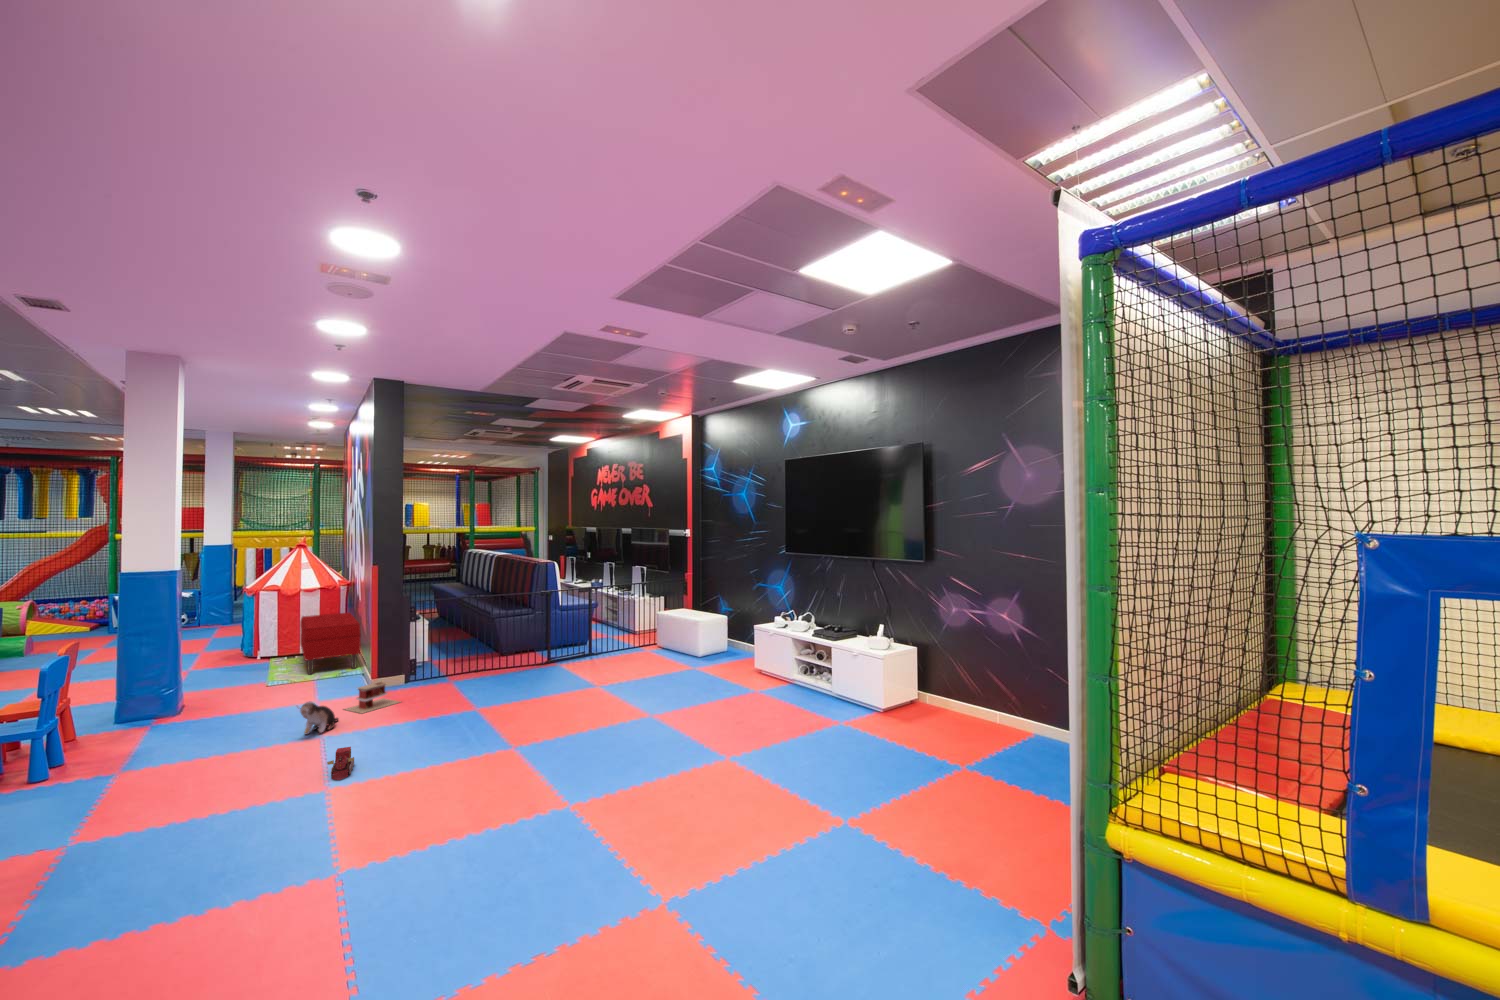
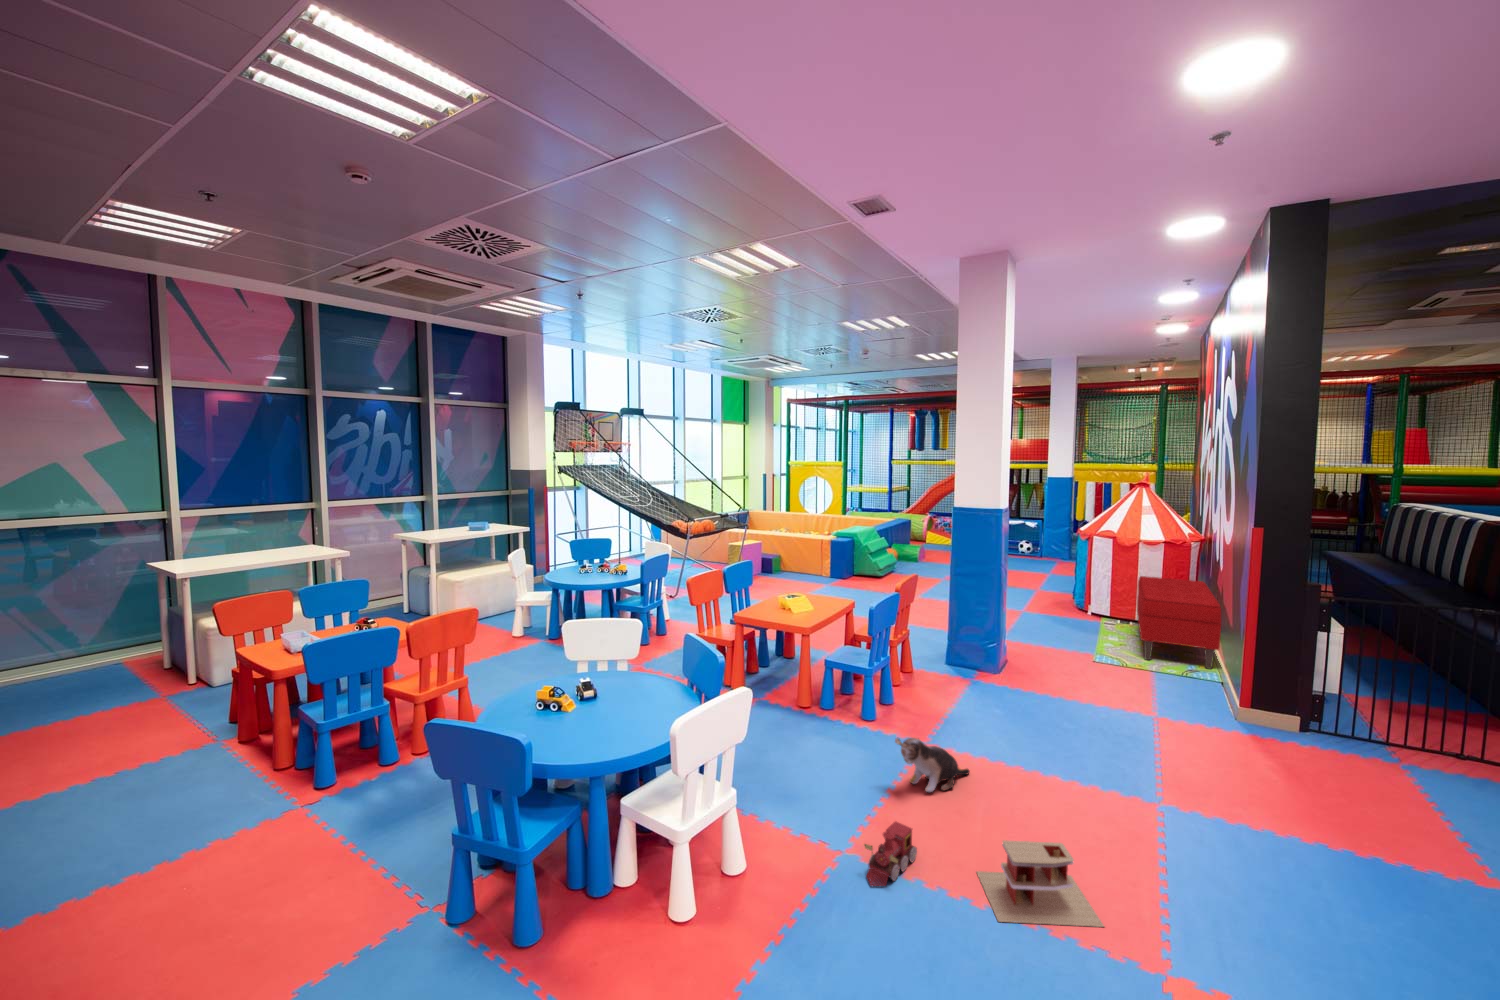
toy house: present [345,682,399,713] -> present [977,840,1104,927]
plush toy: present [300,702,338,734] -> present [895,738,970,792]
toy train: present [327,747,354,780] -> present [865,821,917,886]

